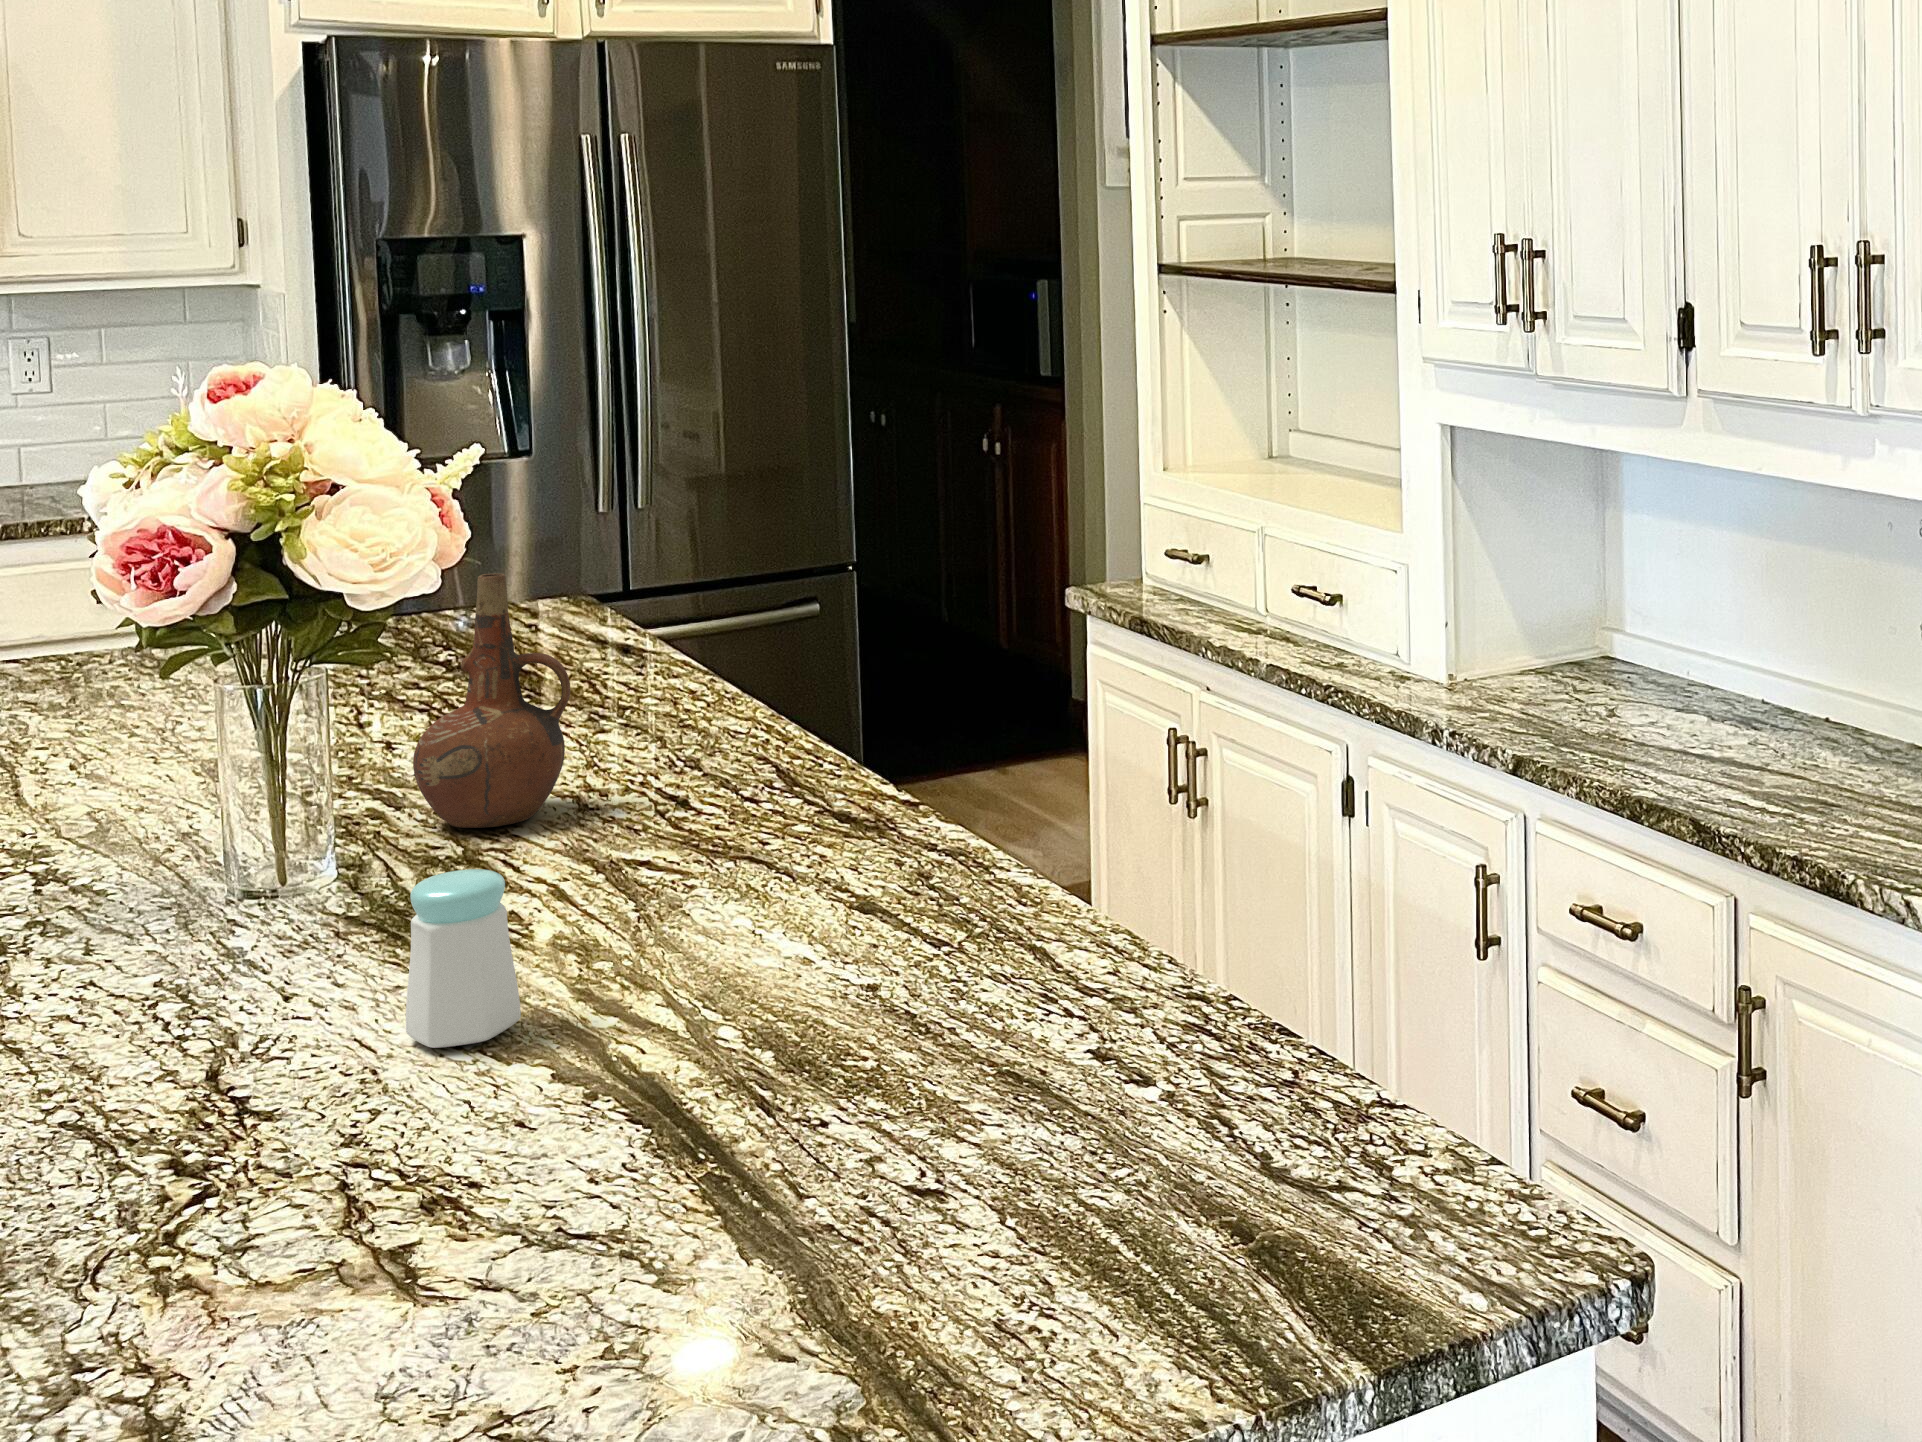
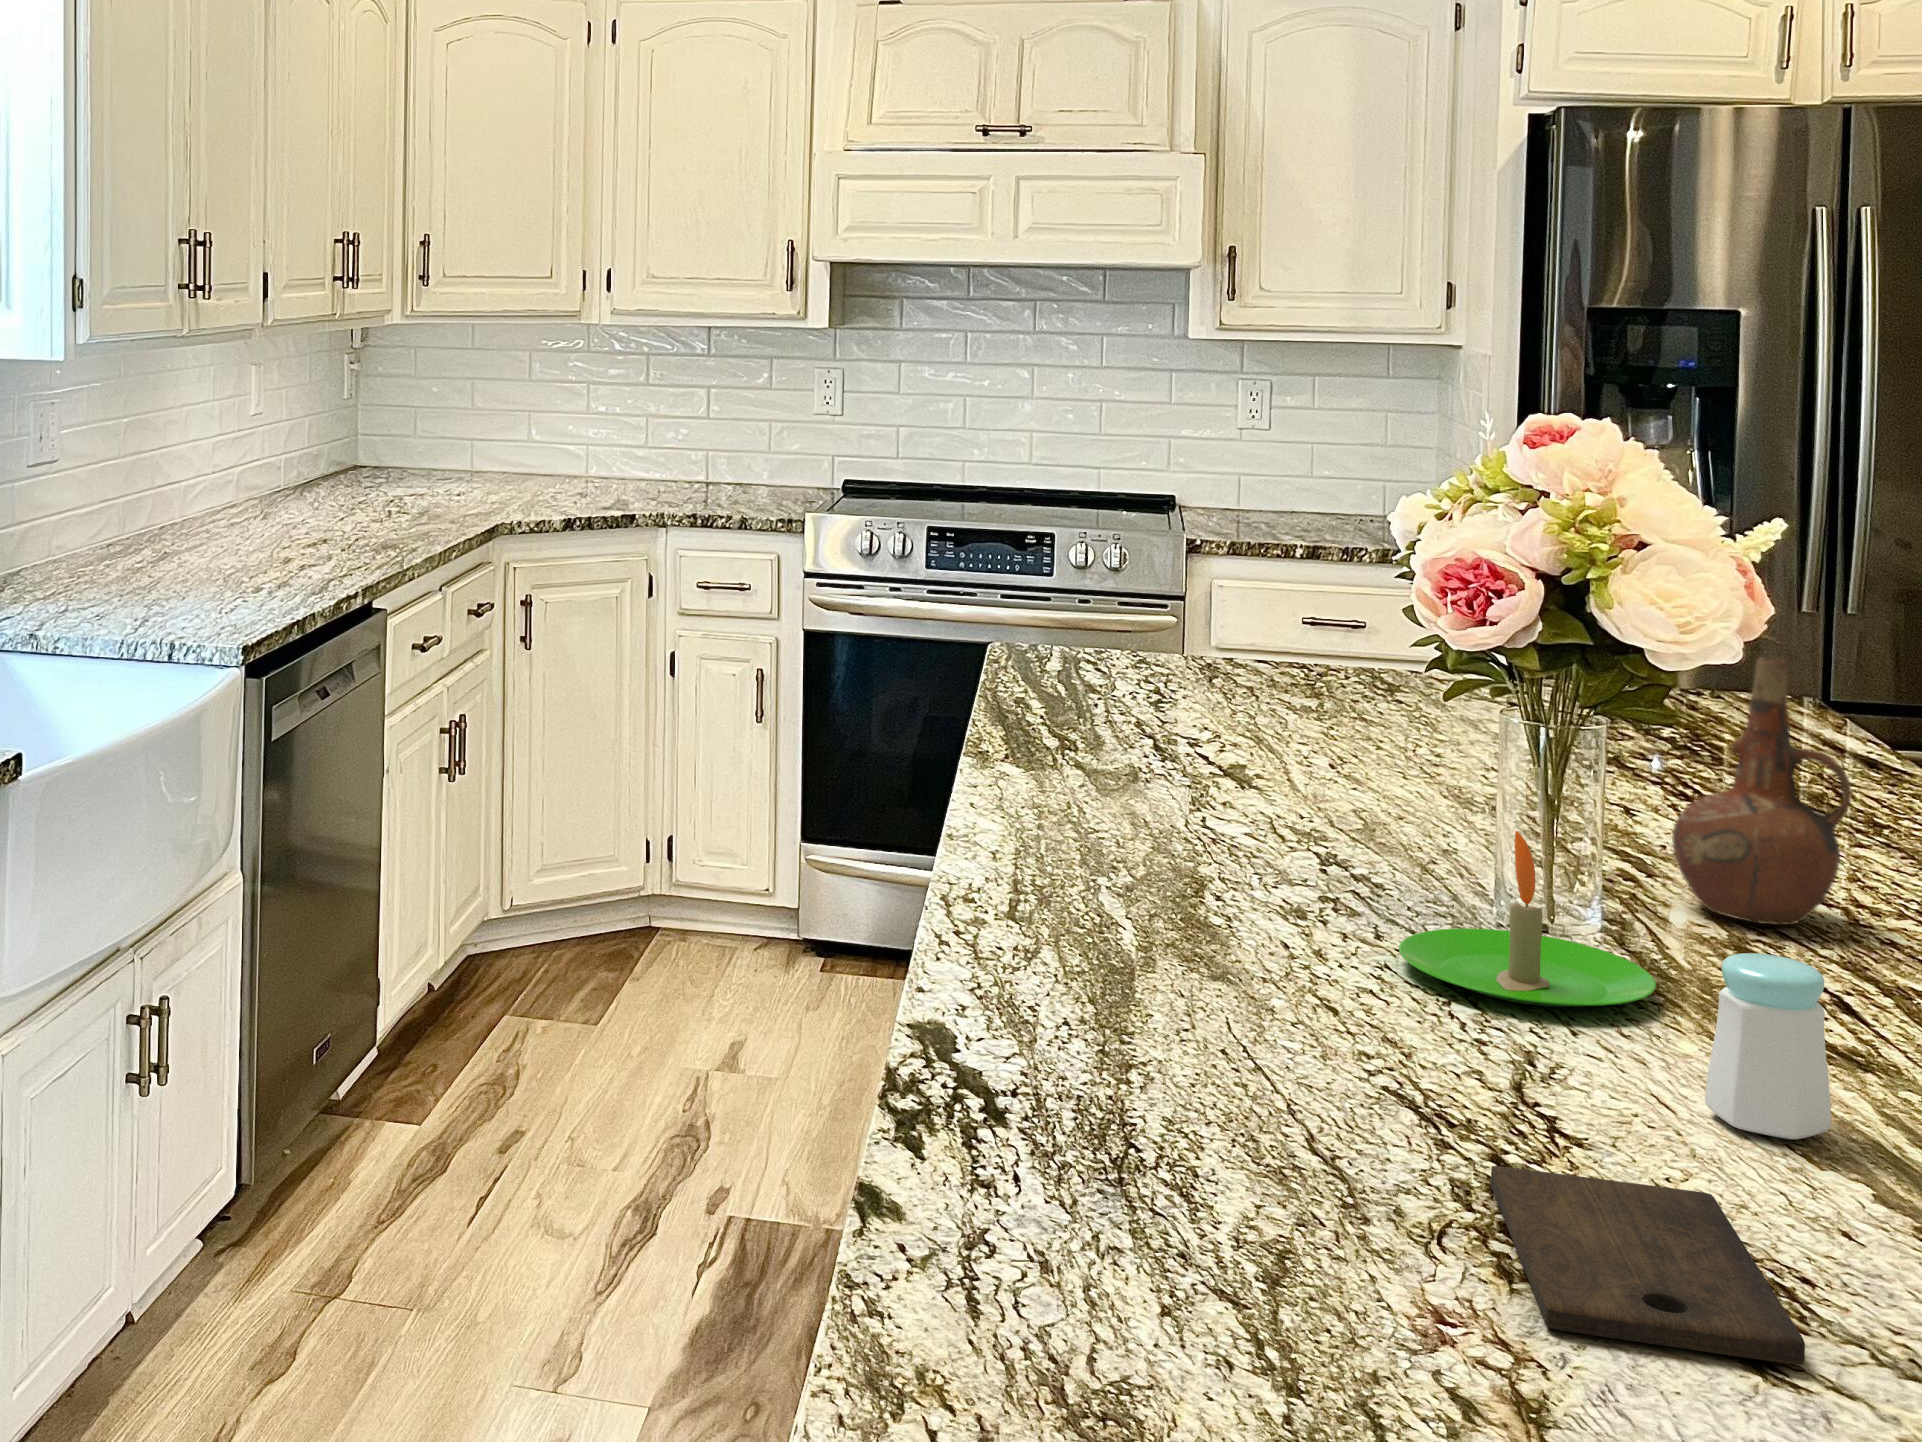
candle: none [100,805,379,986] -> present [1399,831,1656,1007]
cutting board: none [154,1132,450,1353] -> present [1491,1166,1805,1365]

